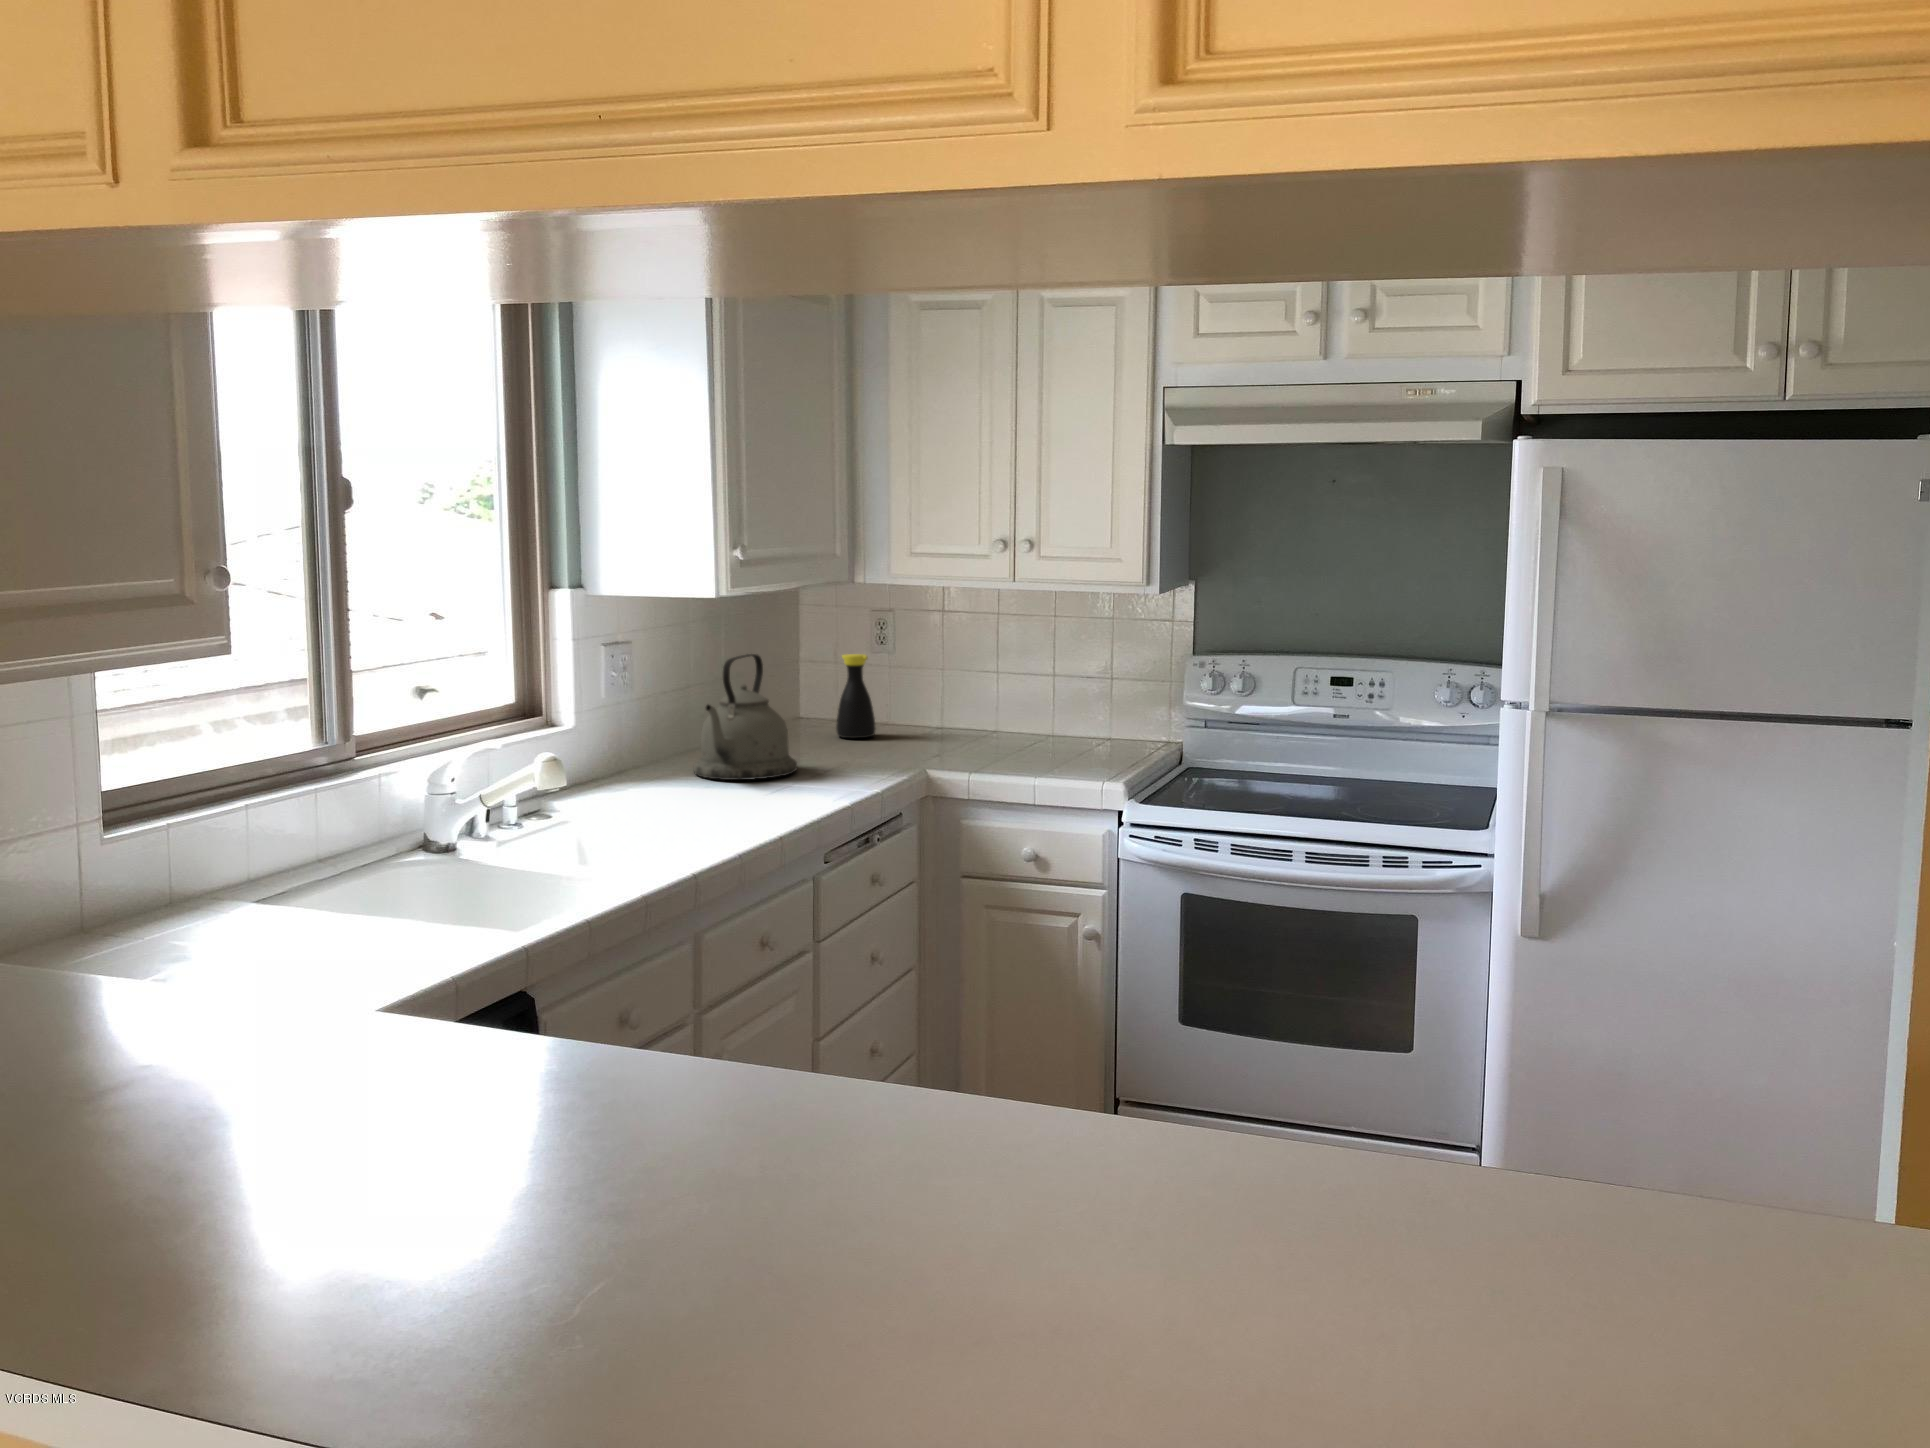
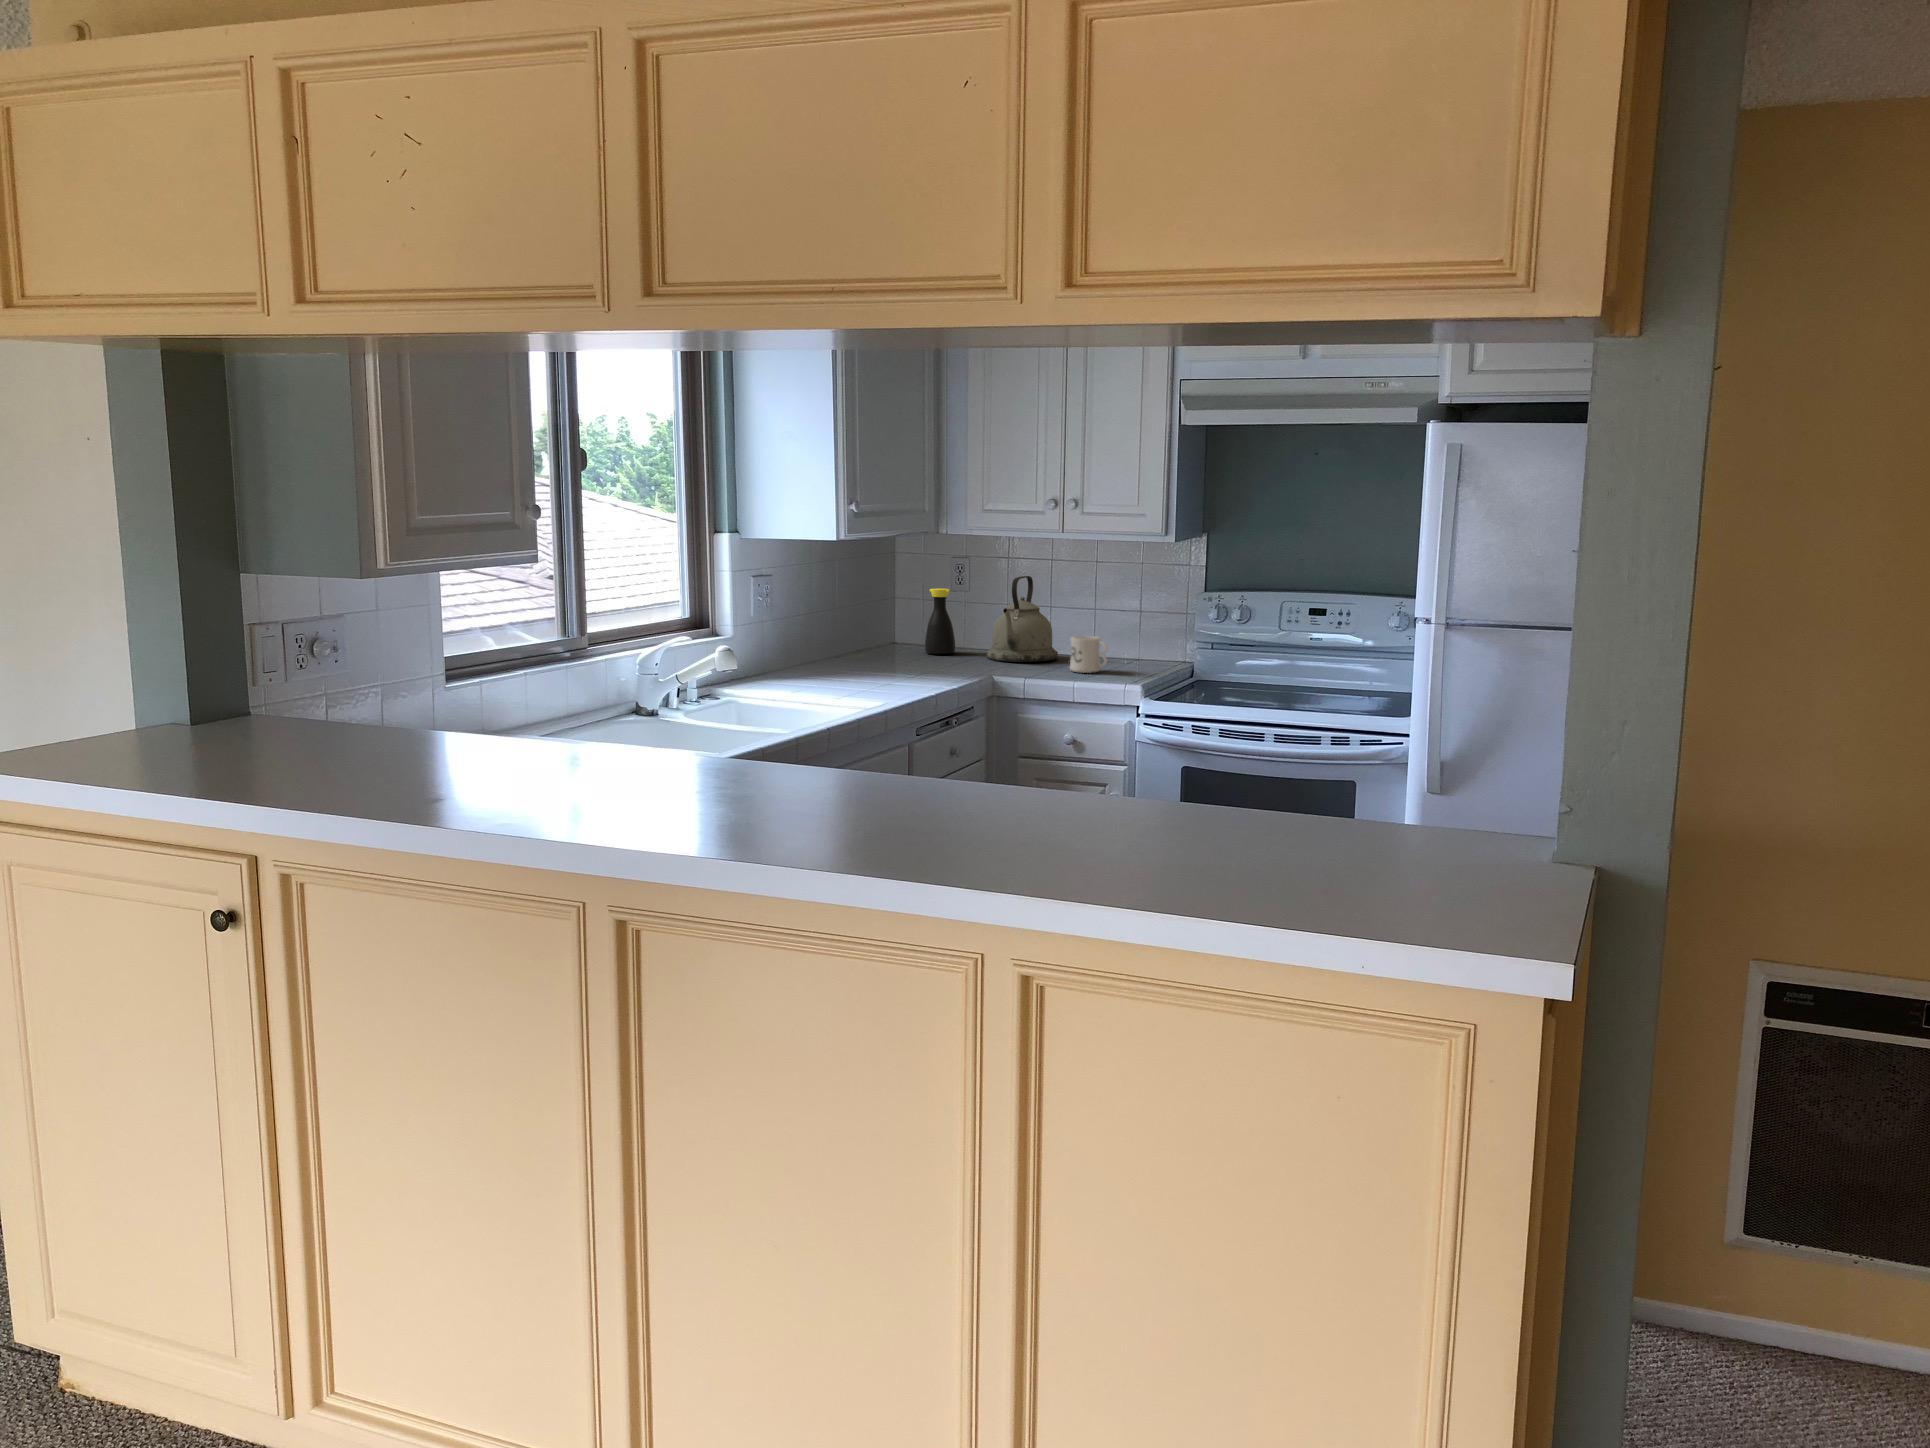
kettle: present [694,654,797,780] -> present [986,576,1058,662]
mug: none [1024,715,1074,763] -> present [1070,636,1107,673]

